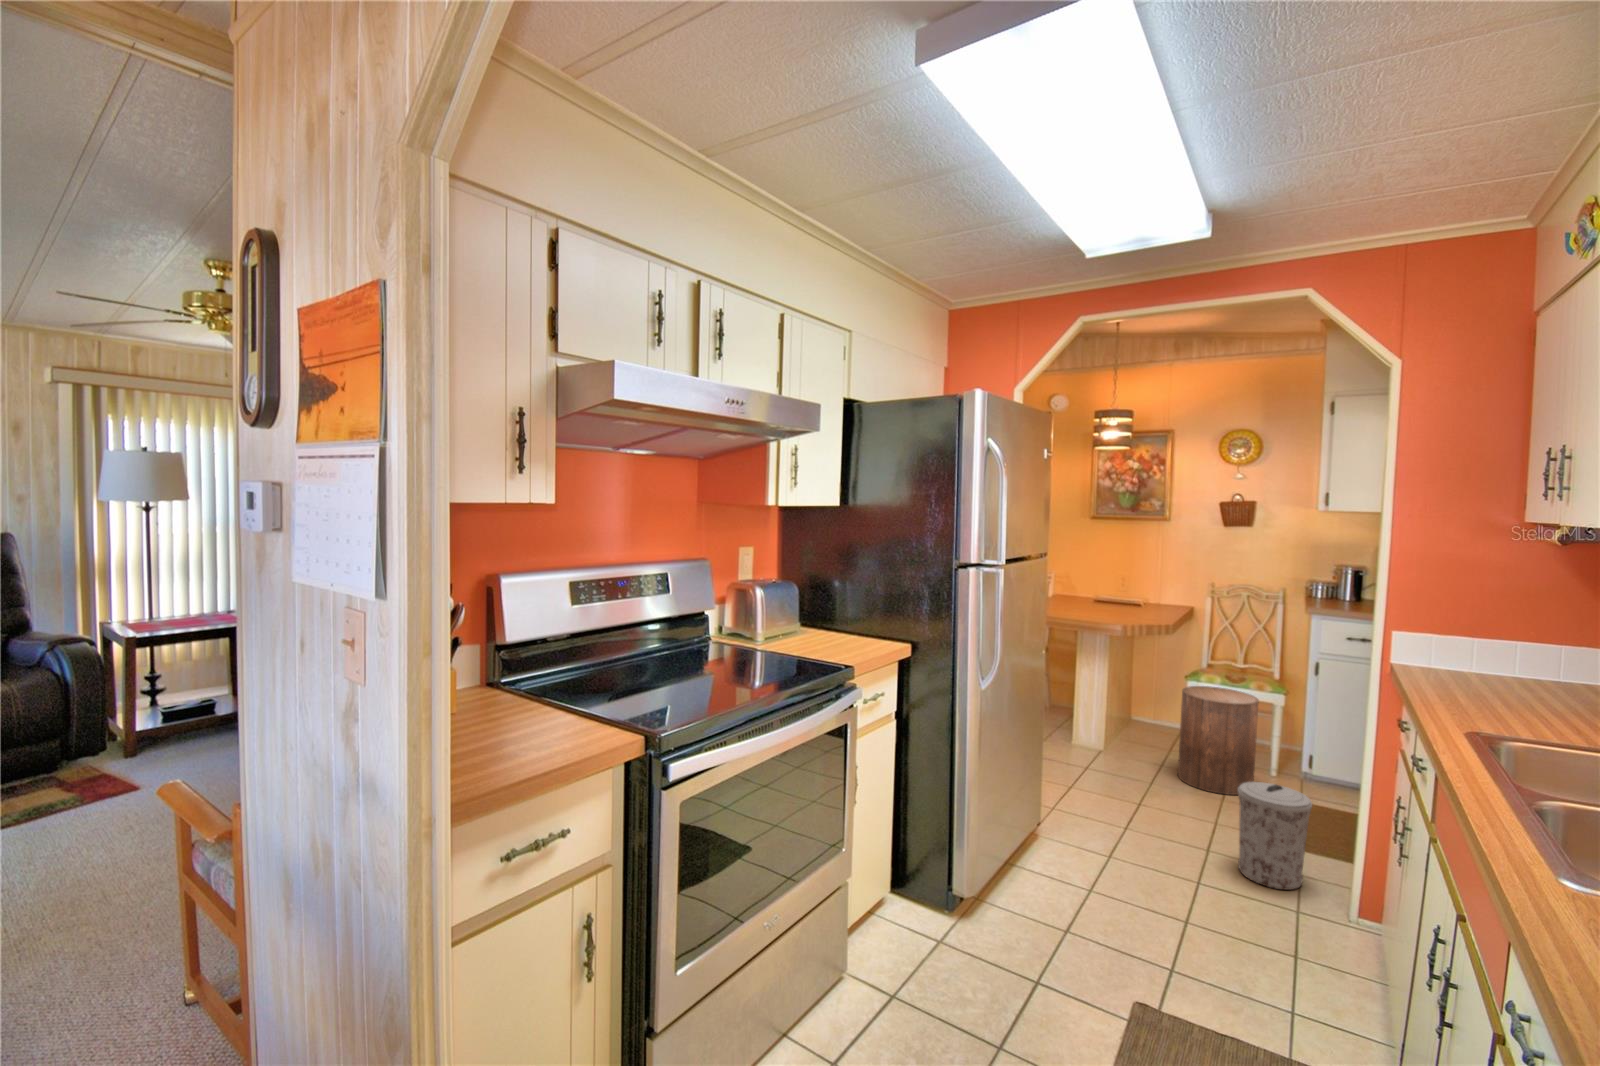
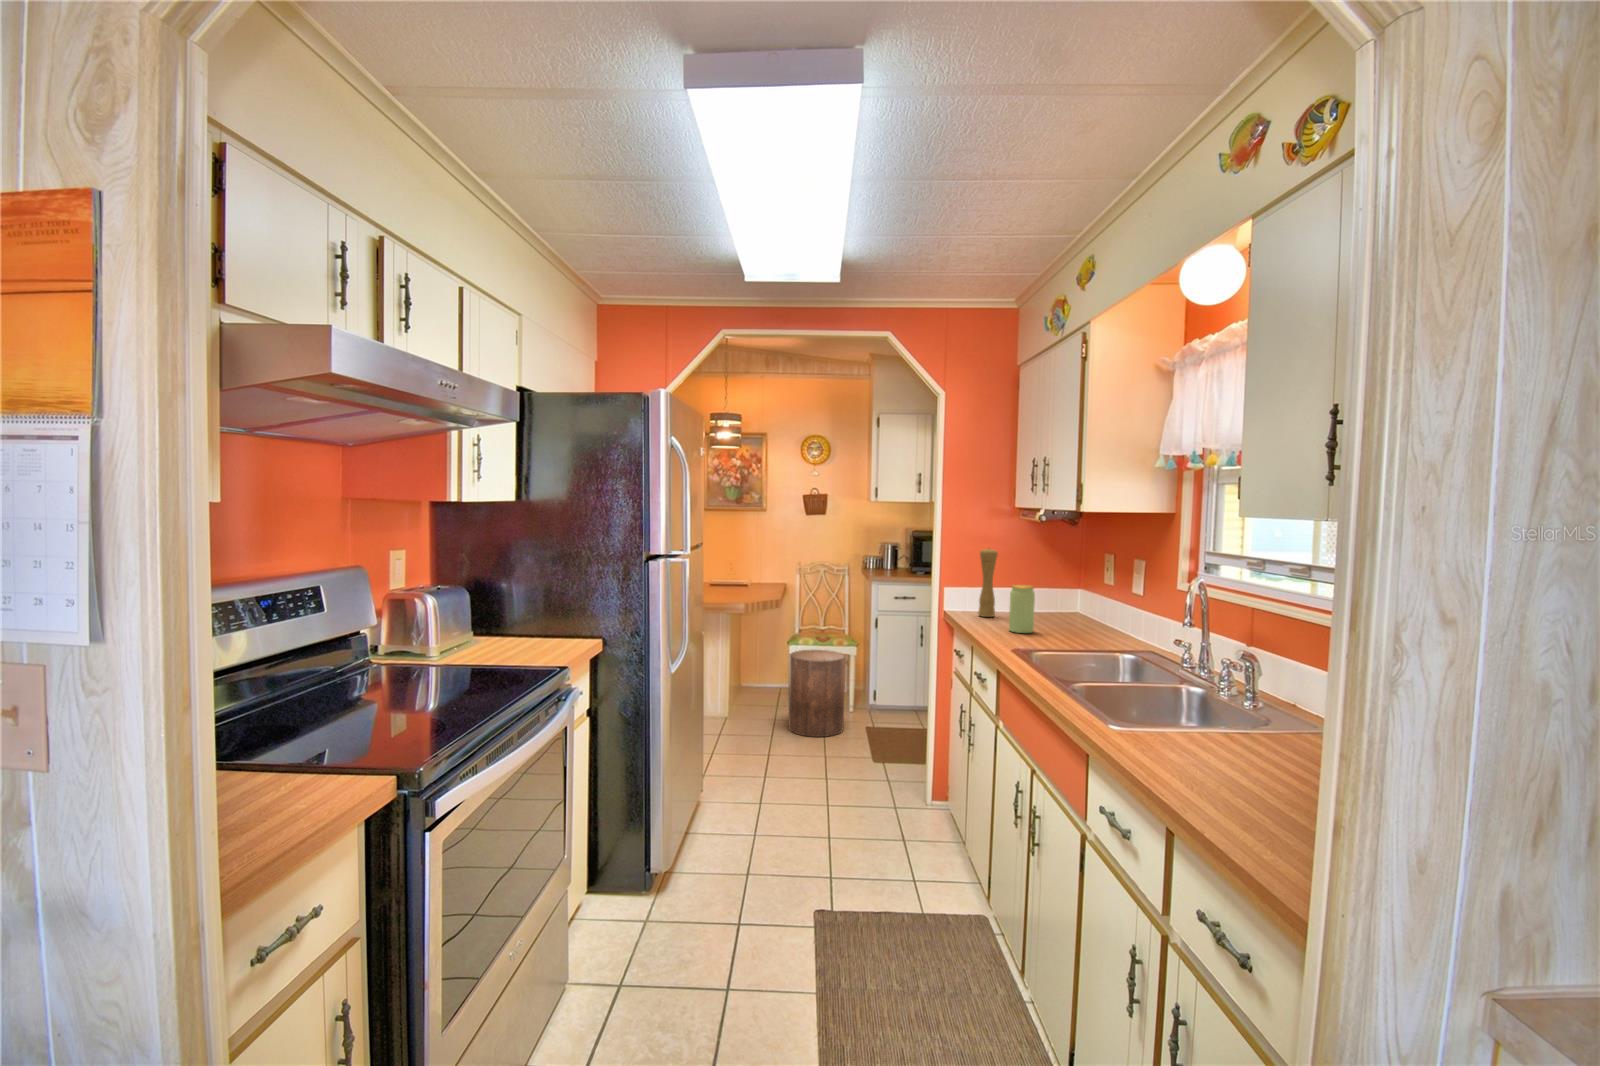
pepper mill: none [1441,578,1479,676] -> present [978,548,998,617]
jar: none [1482,634,1534,708] -> present [1009,585,1035,633]
trash can: present [1238,782,1312,890] -> none [850,718,899,799]

